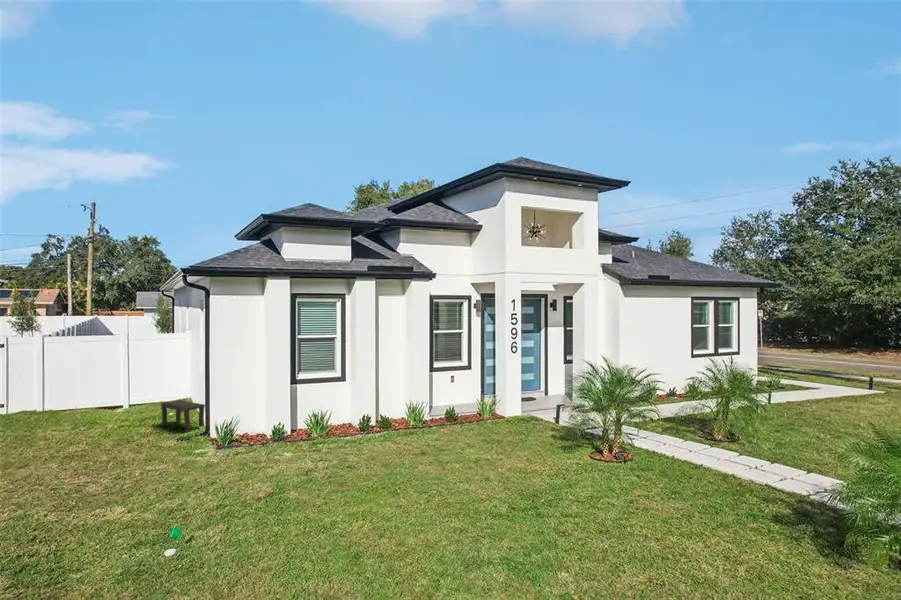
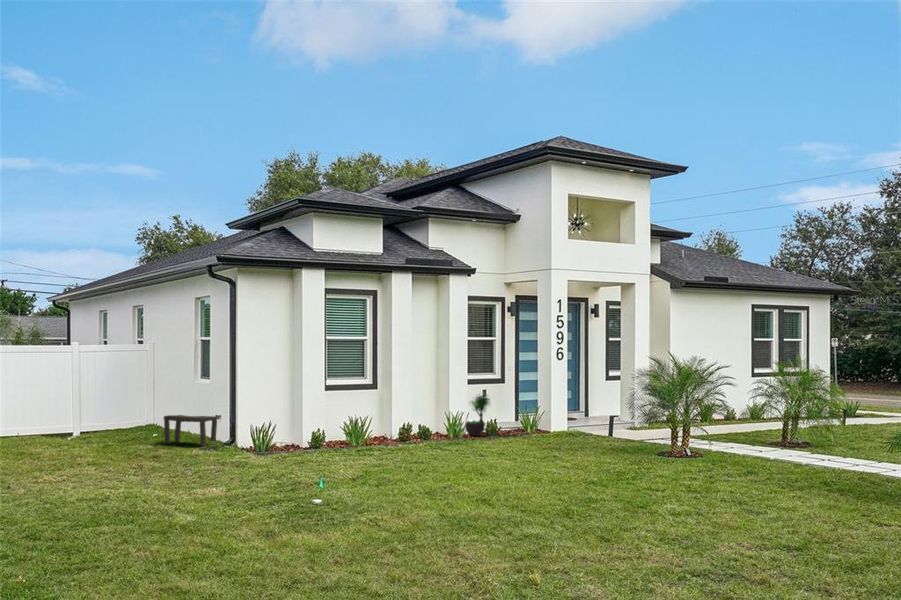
potted tree: none [424,382,446,421] -> present [465,396,490,436]

